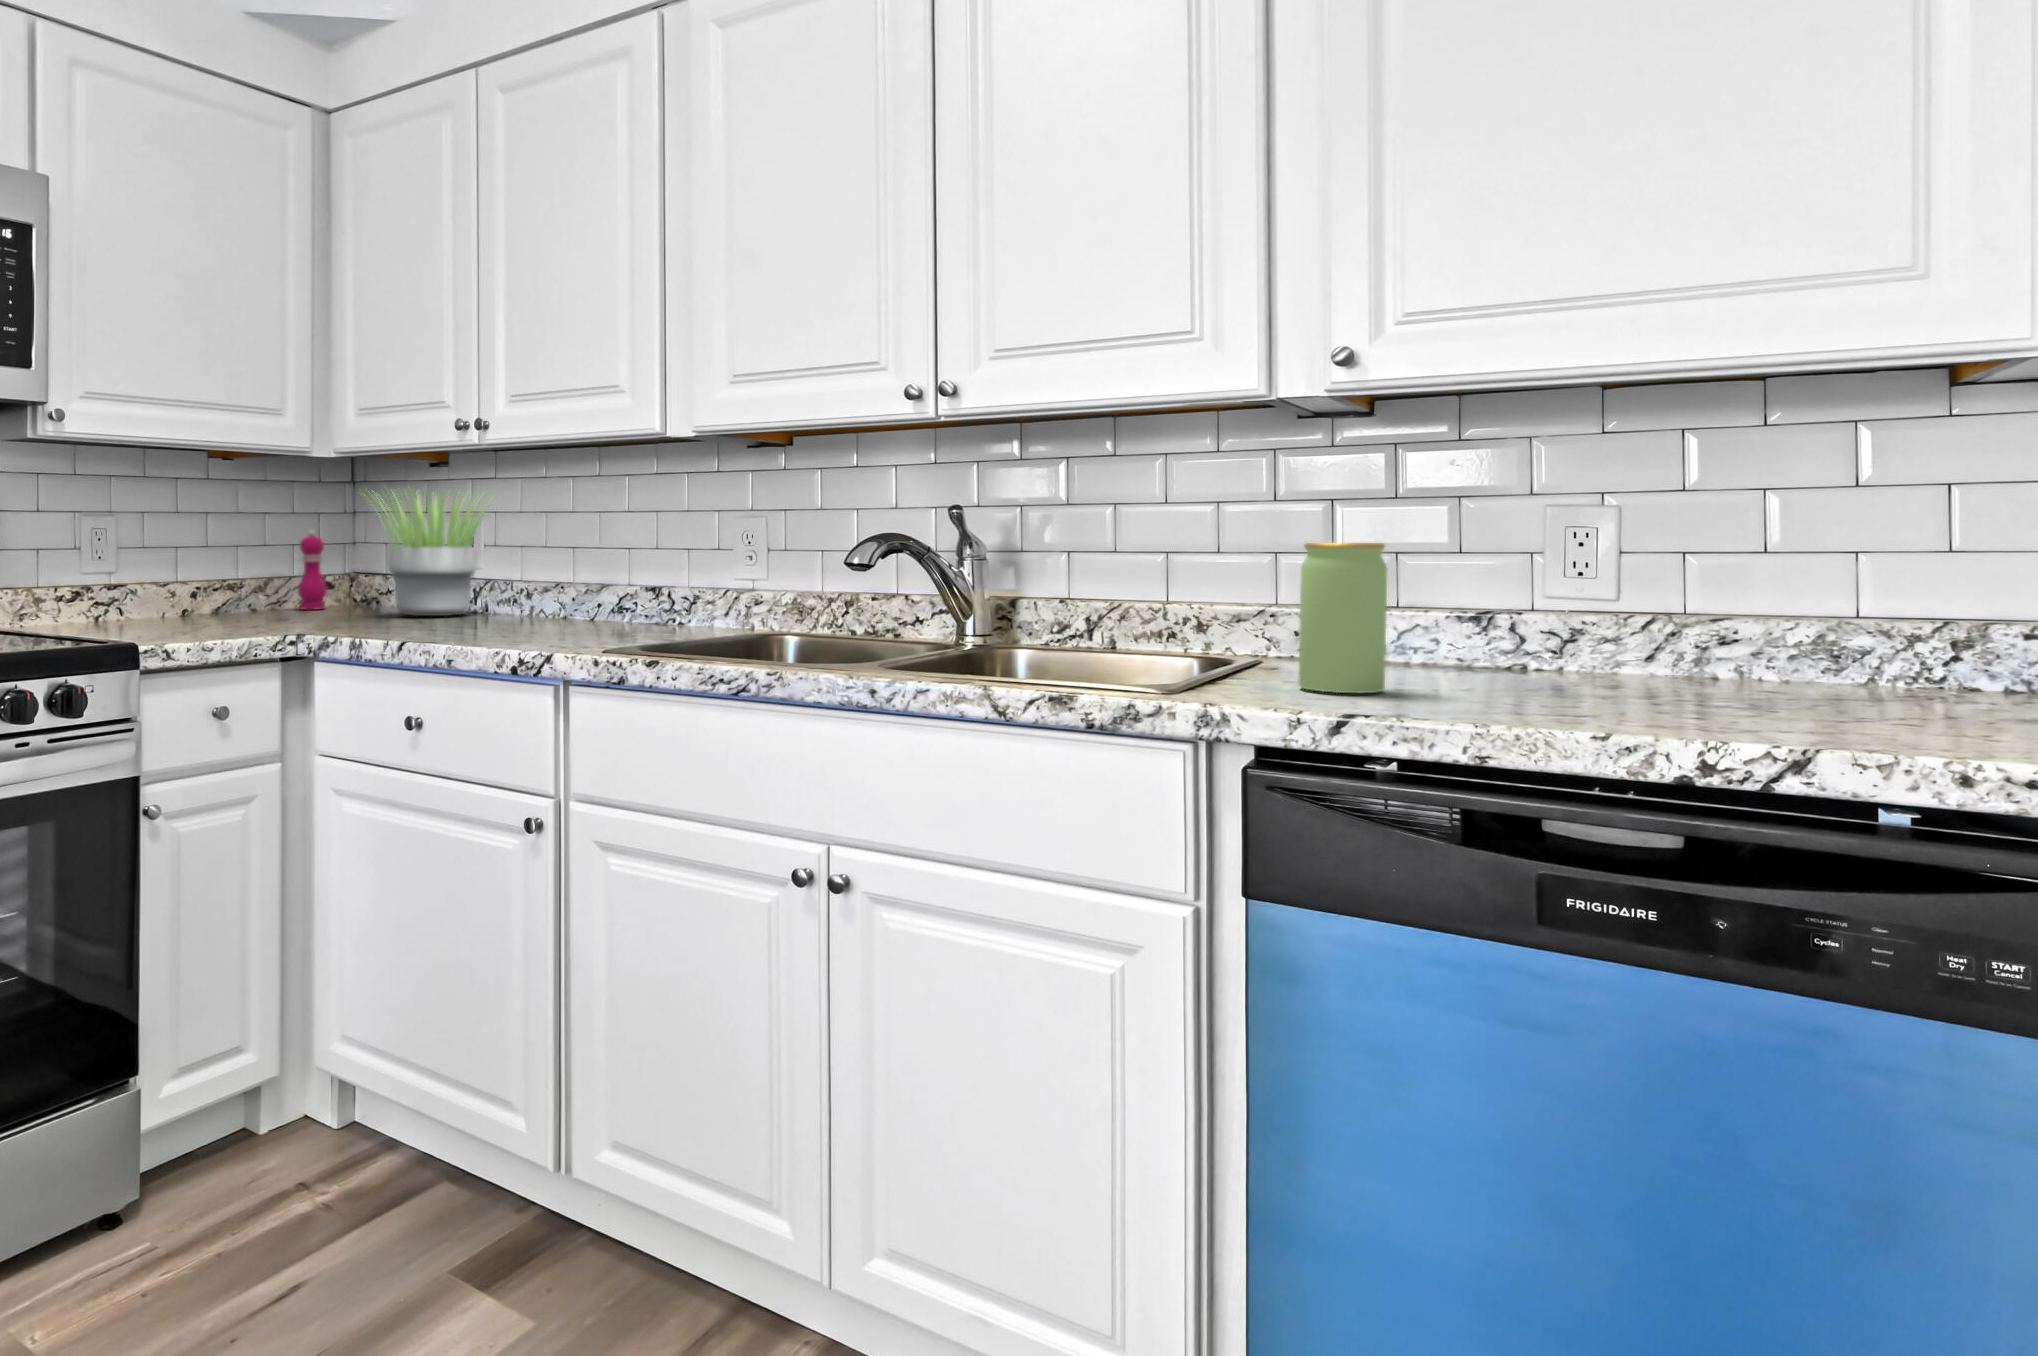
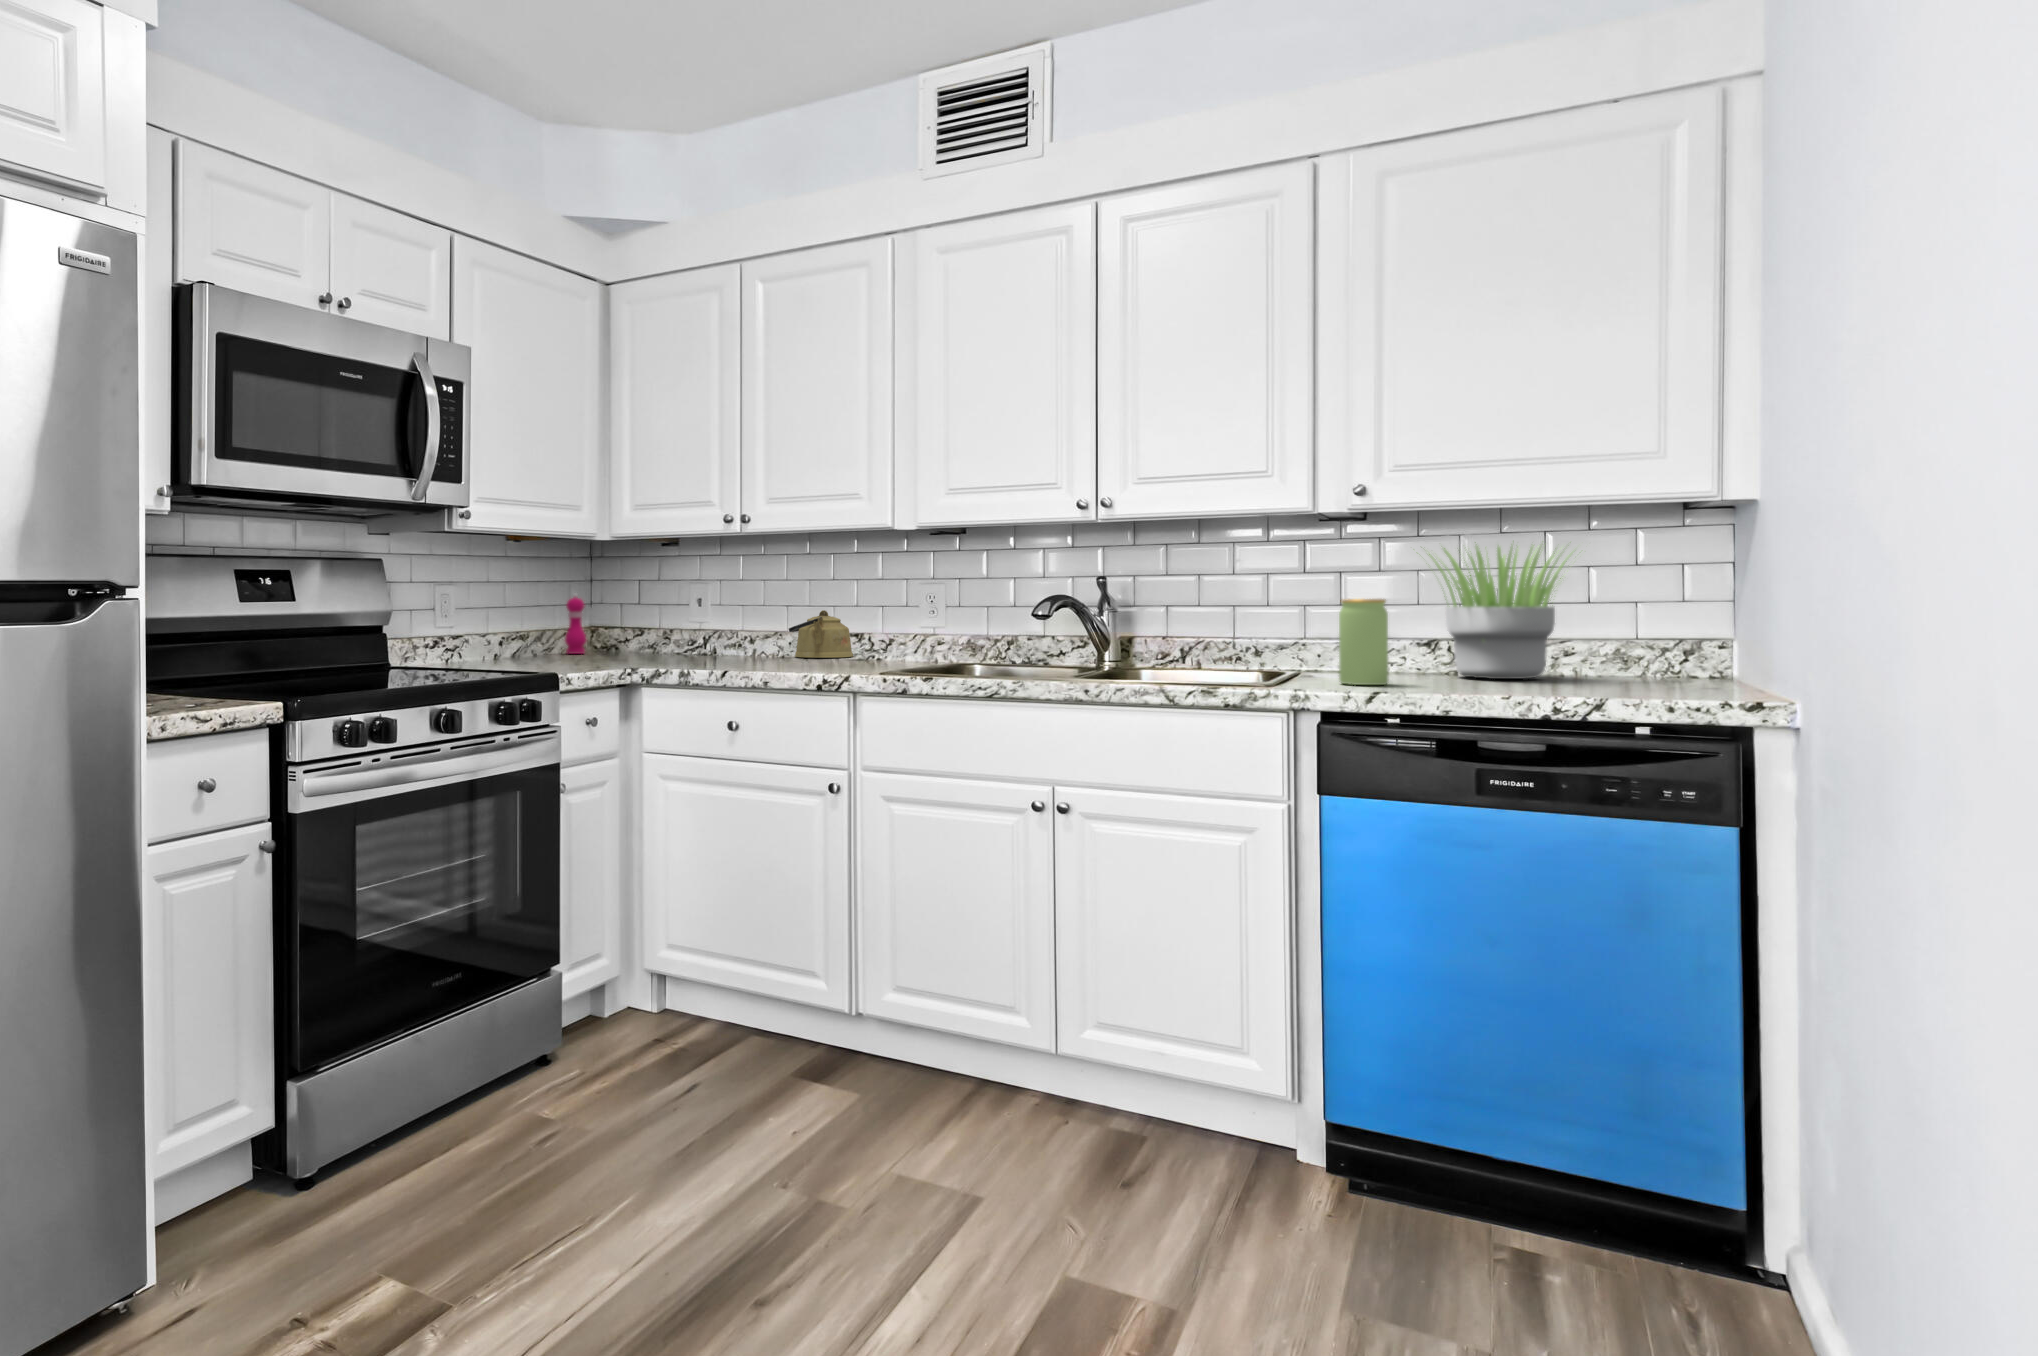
potted plant: present [371,488,497,616] -> present [1429,542,1569,679]
kettle: none [557,555,650,621] -> present [789,610,853,658]

